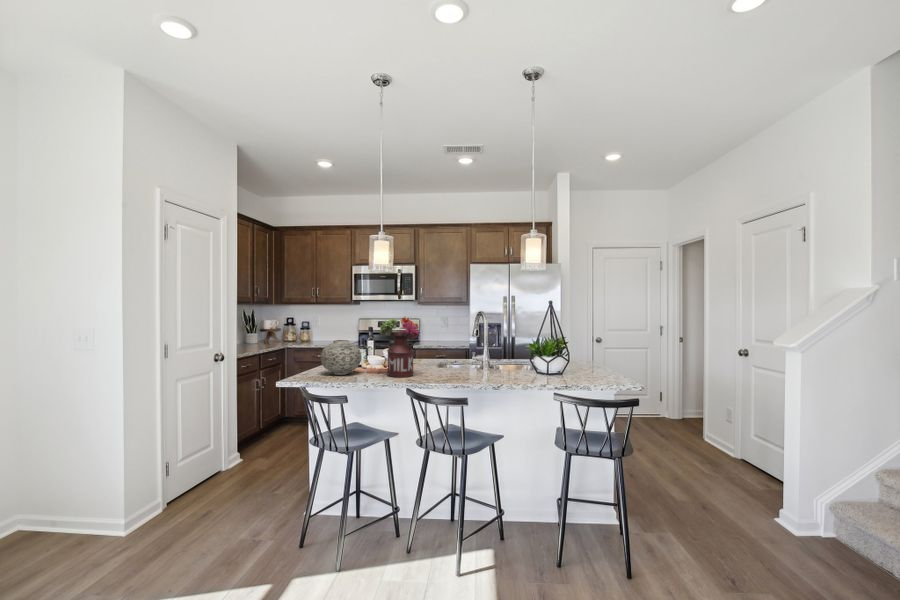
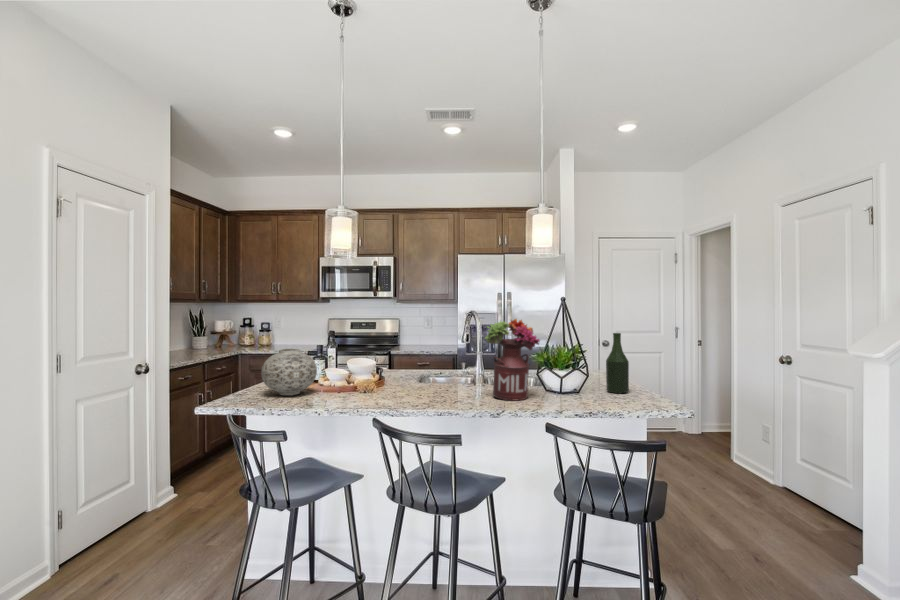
flower arrangement: present [380,317,419,377] -> present [485,319,540,400]
bottle: none [584,329,601,375] -> present [606,333,629,393]

